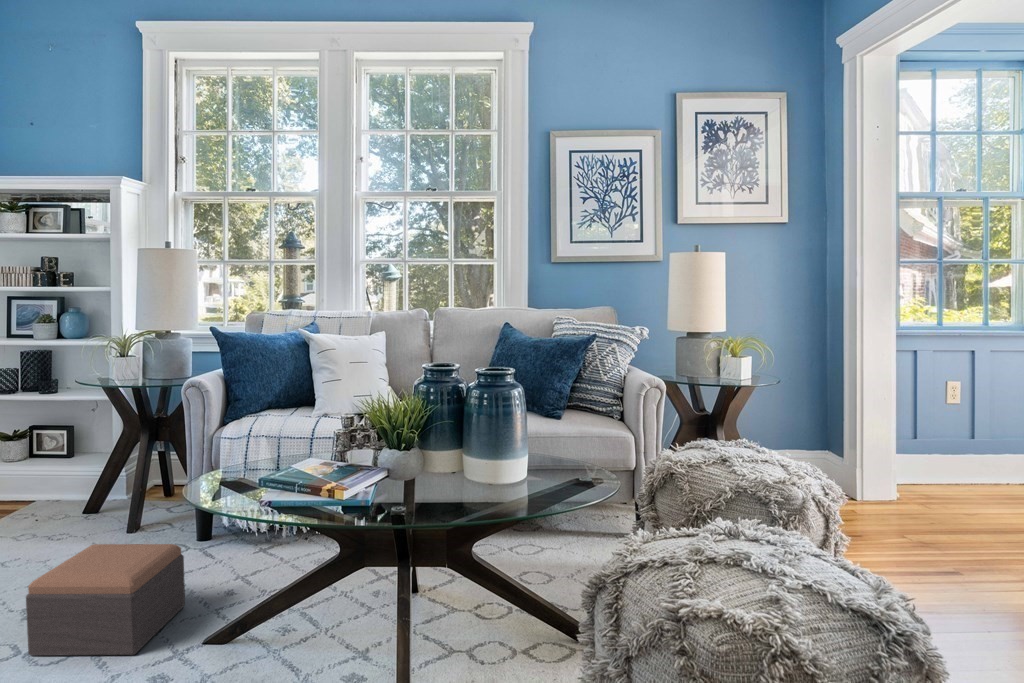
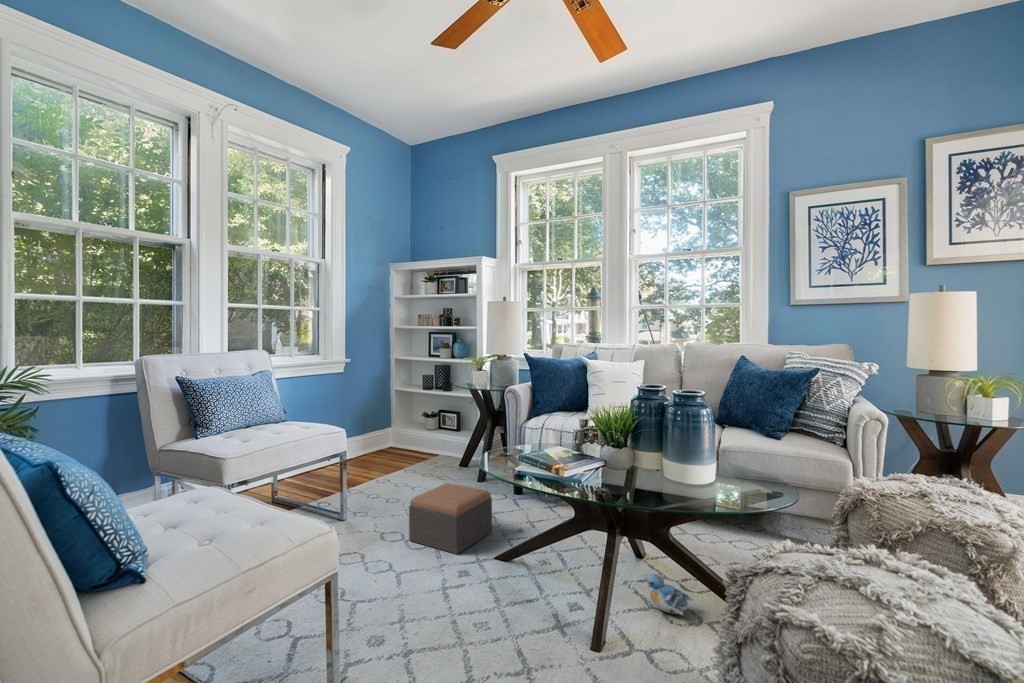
plush toy: none [441,608,501,652] -> present [647,574,693,615]

